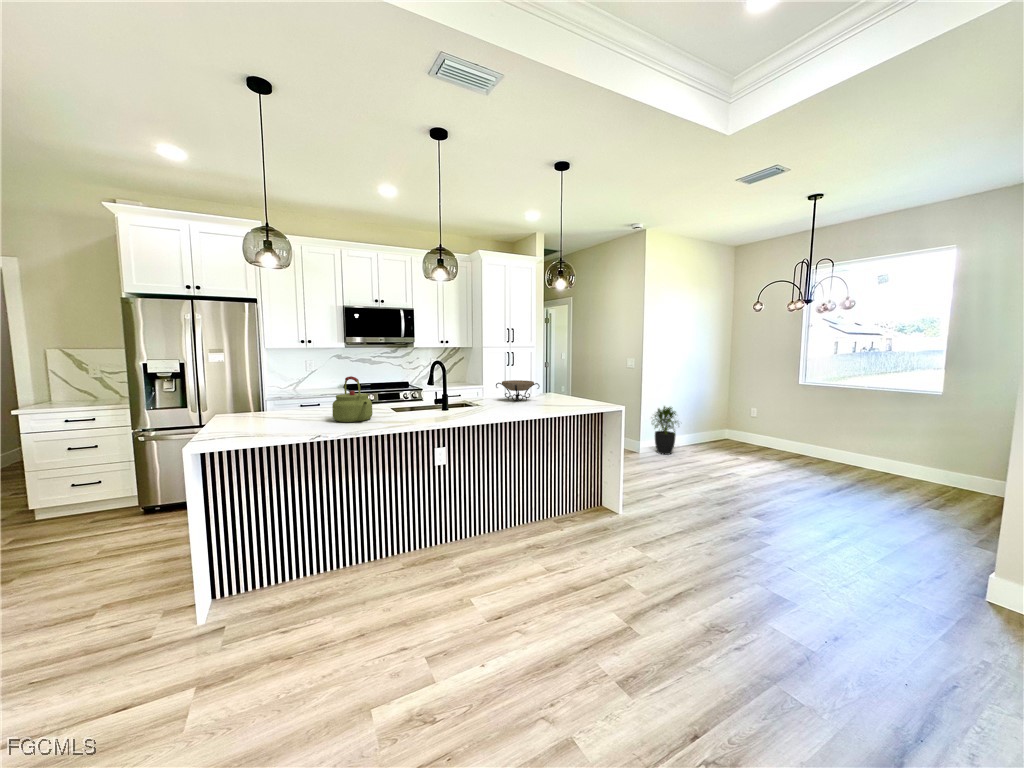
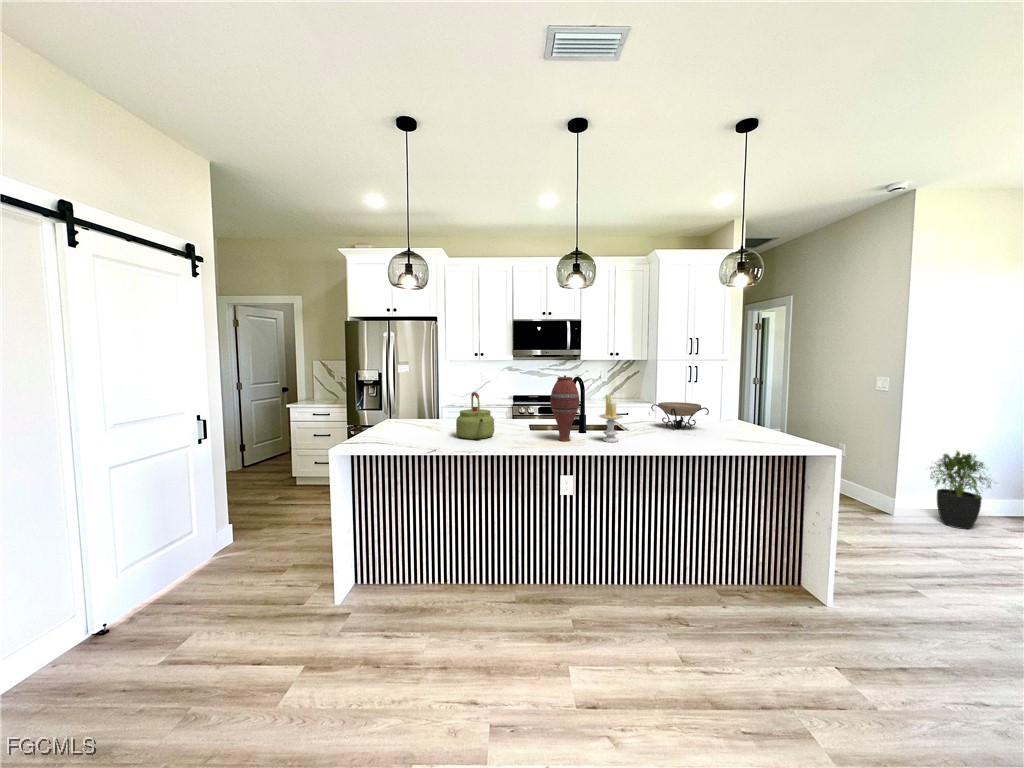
vase: none [427,359,453,416] -> present [550,375,579,441]
candle: none [468,374,488,414] -> present [599,394,623,442]

